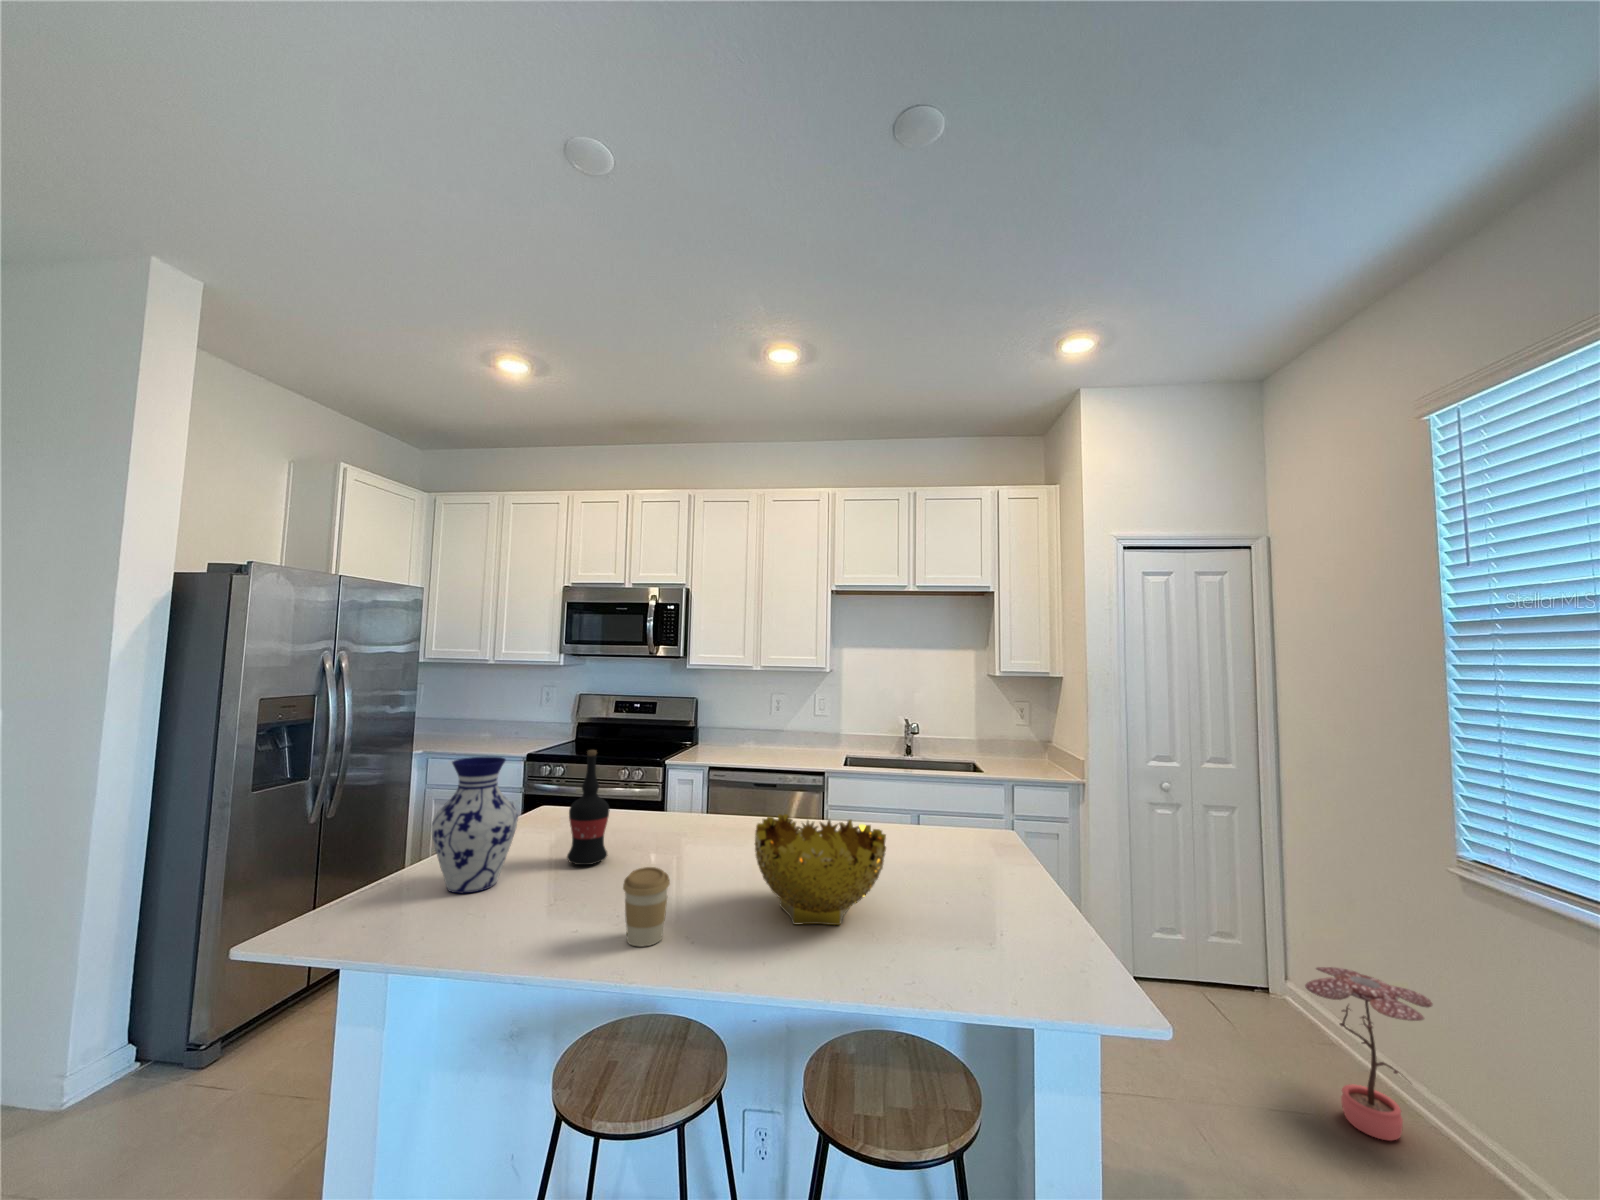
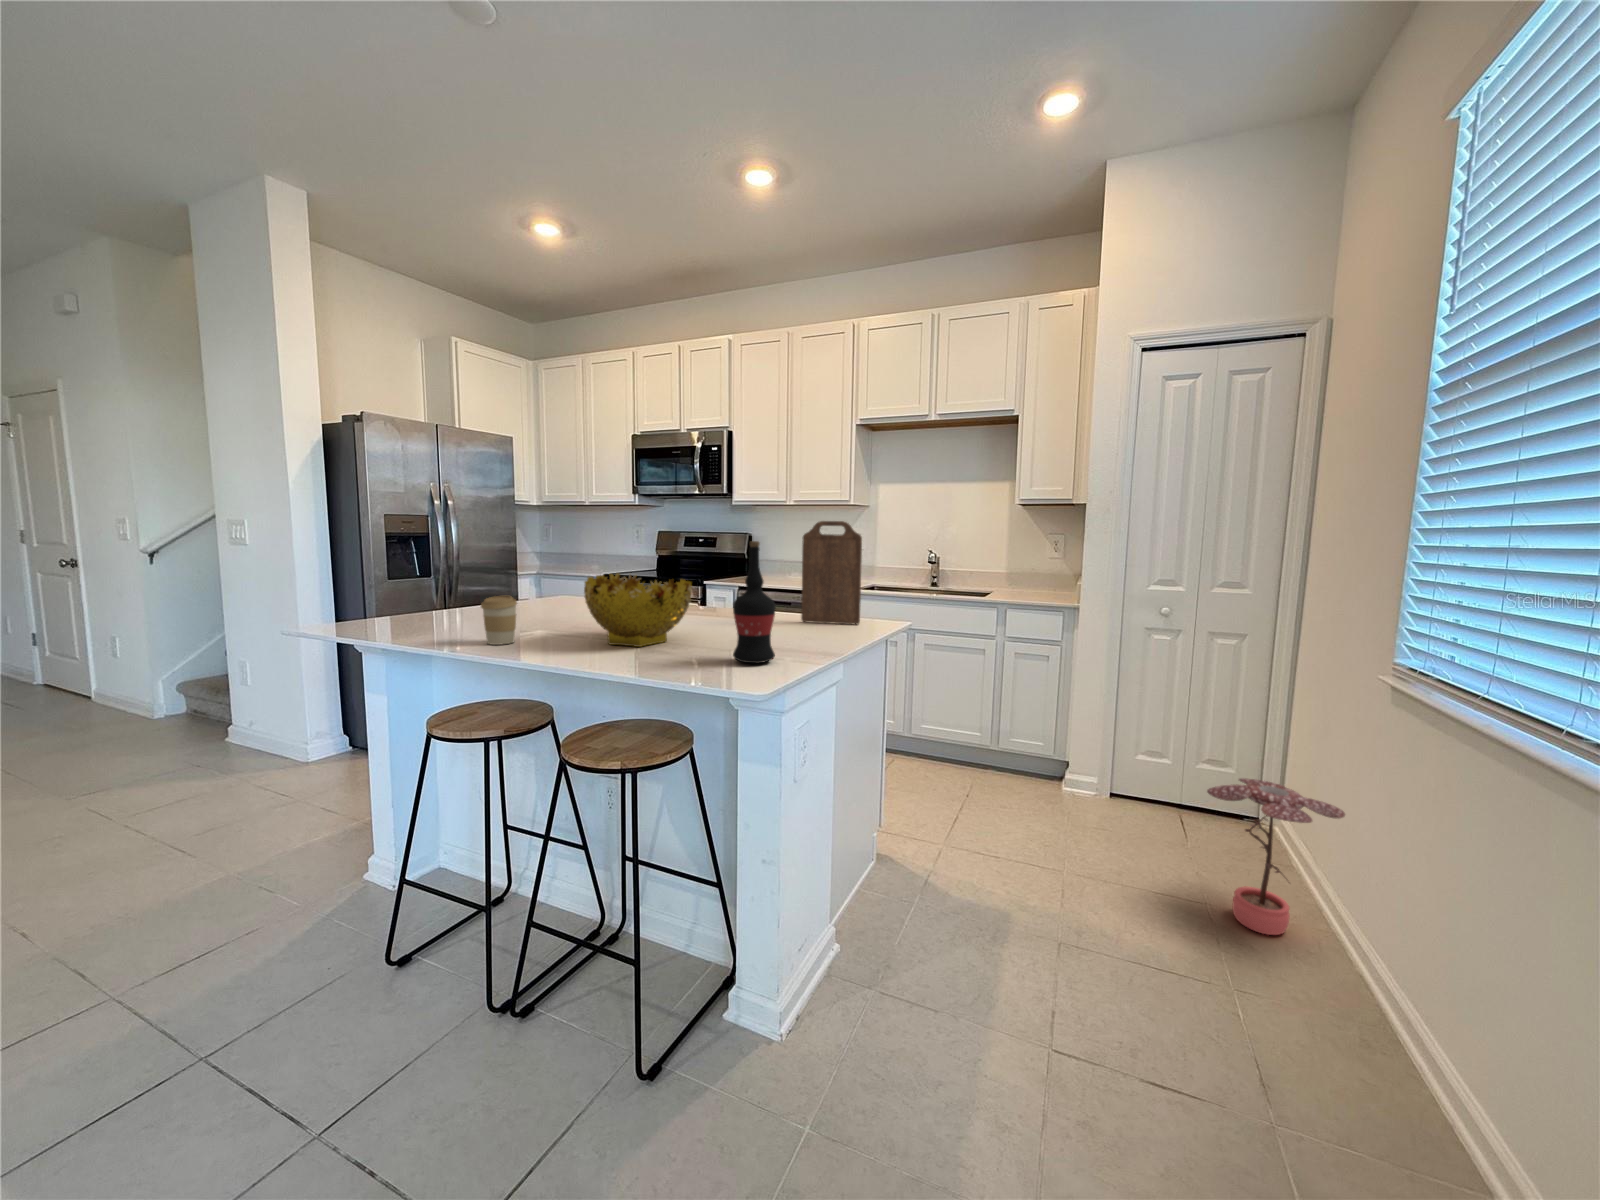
cutting board: none [922,728,987,844] -> present [801,521,862,625]
wine bottle: present [567,750,610,865] -> present [733,541,775,663]
vase: present [431,757,518,893] -> none [410,532,473,621]

